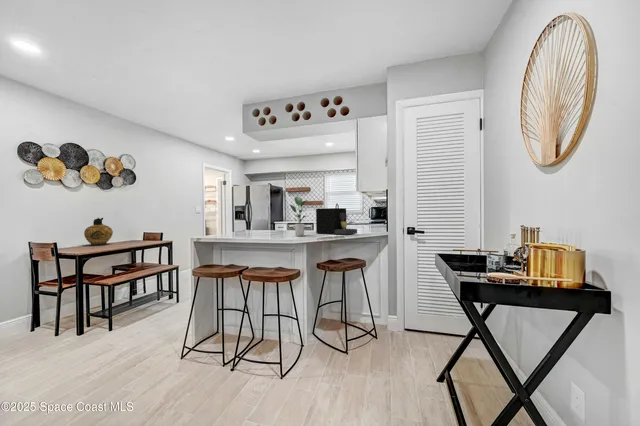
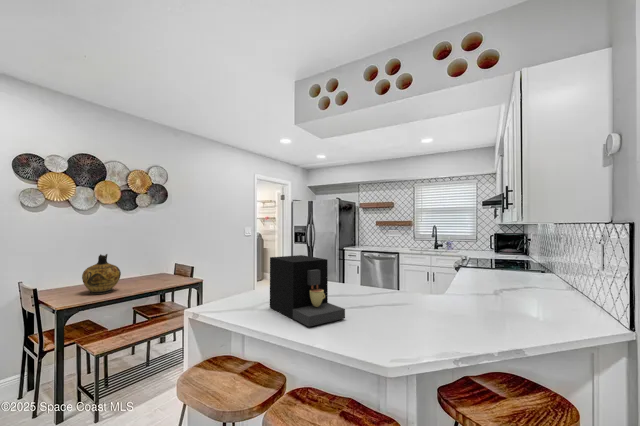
potted plant: present [290,196,307,236] -> none [383,234,426,325]
coffee maker: present [316,208,357,234] -> present [270,255,345,327]

